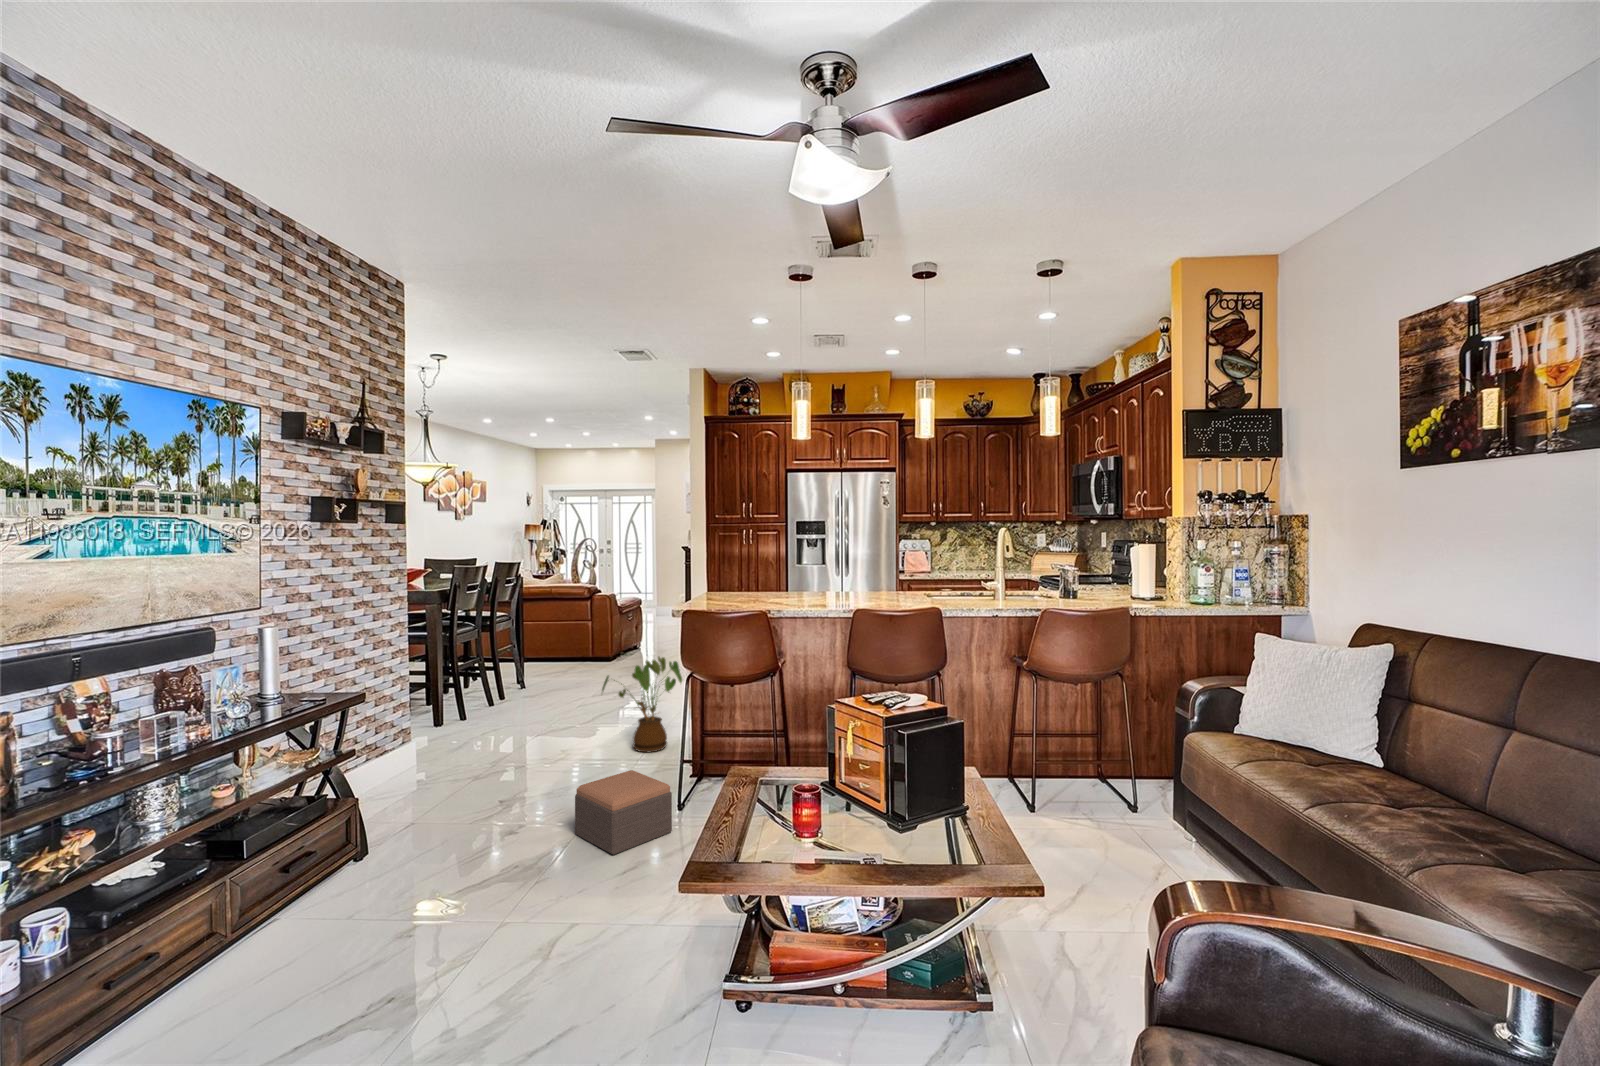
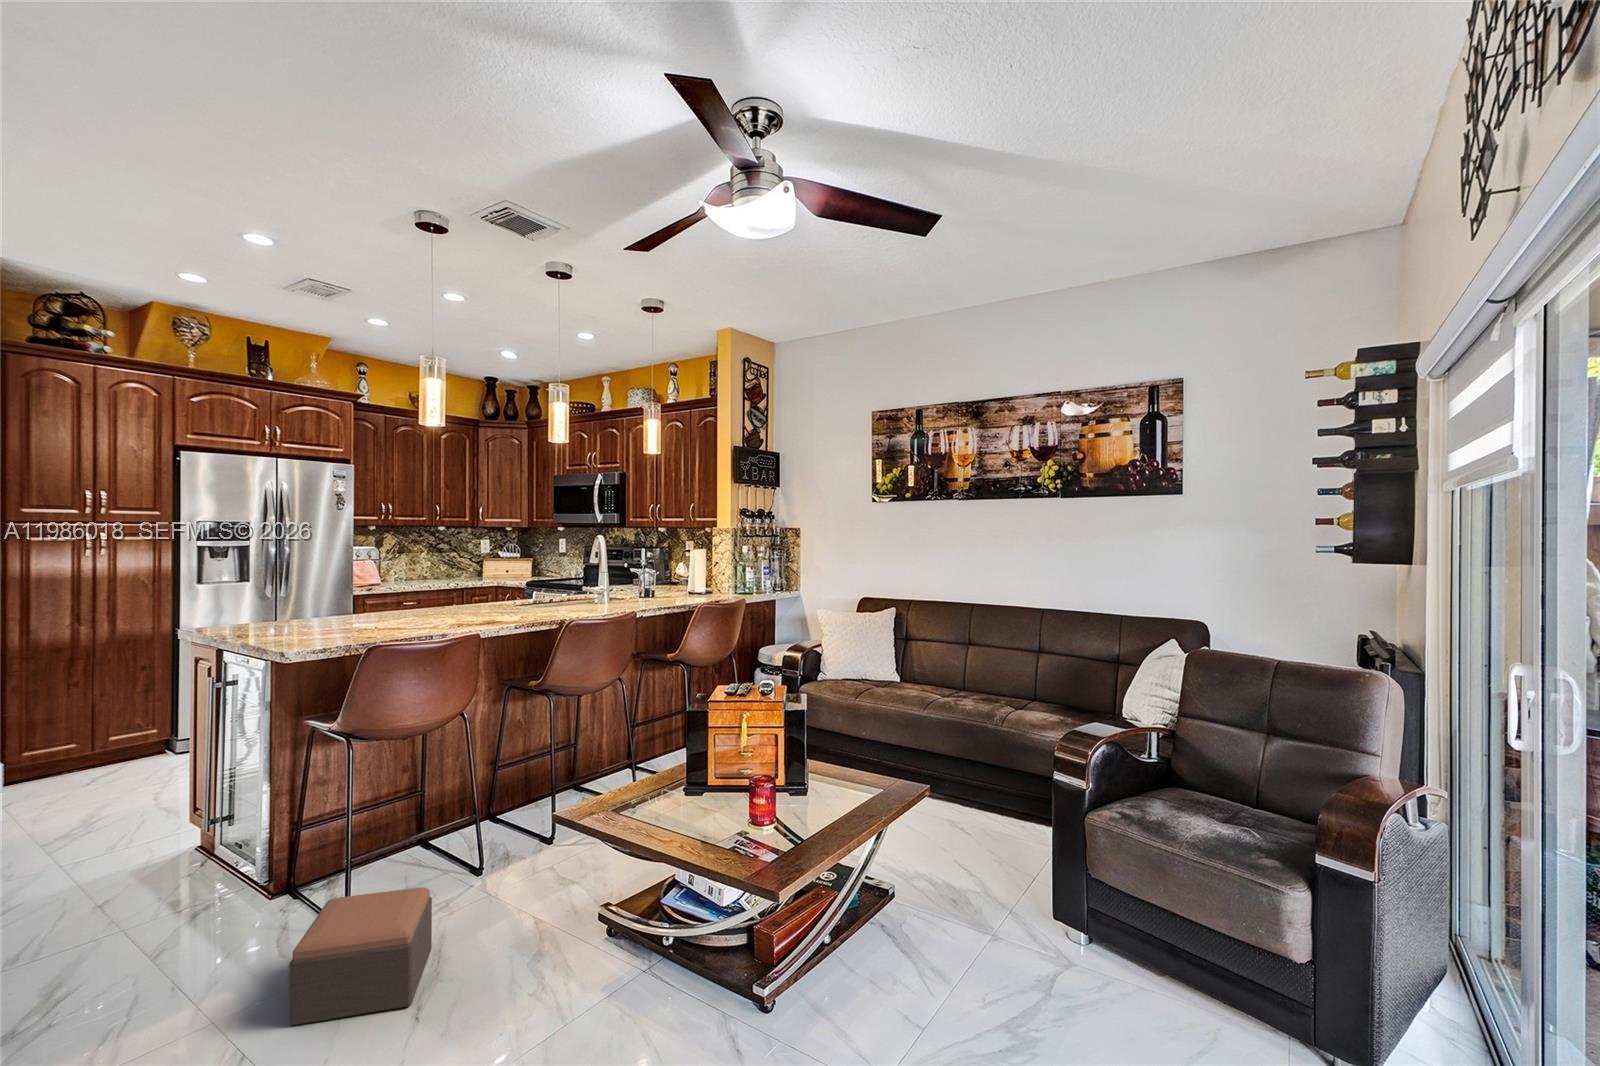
house plant: present [602,657,682,752] -> none [53,743,230,912]

